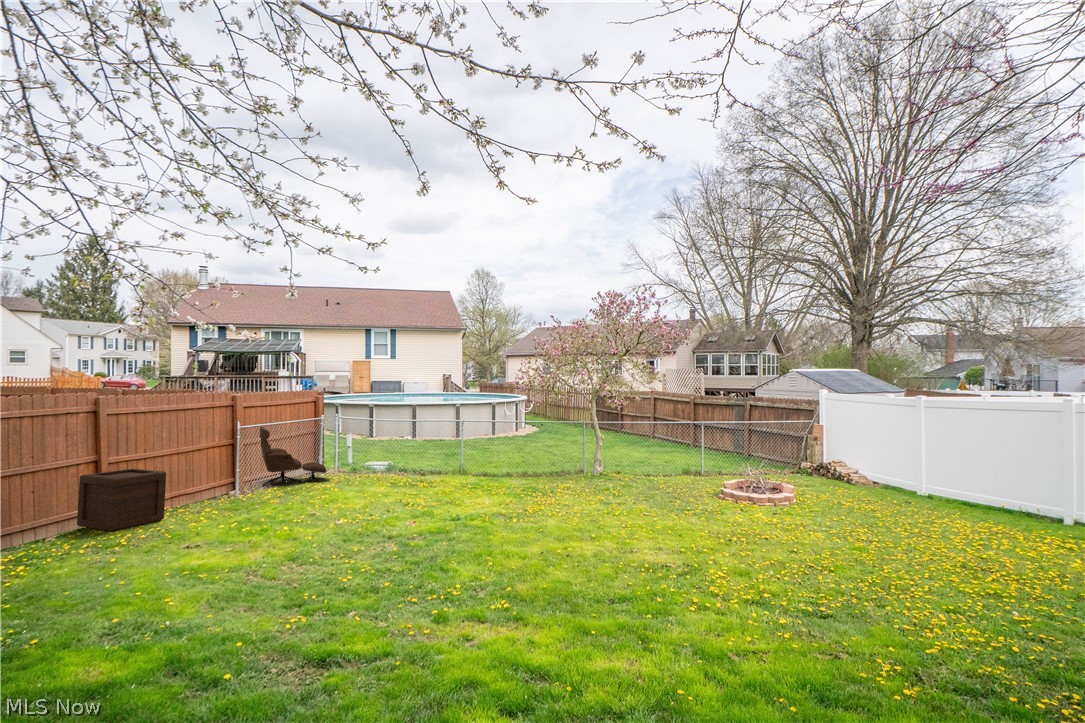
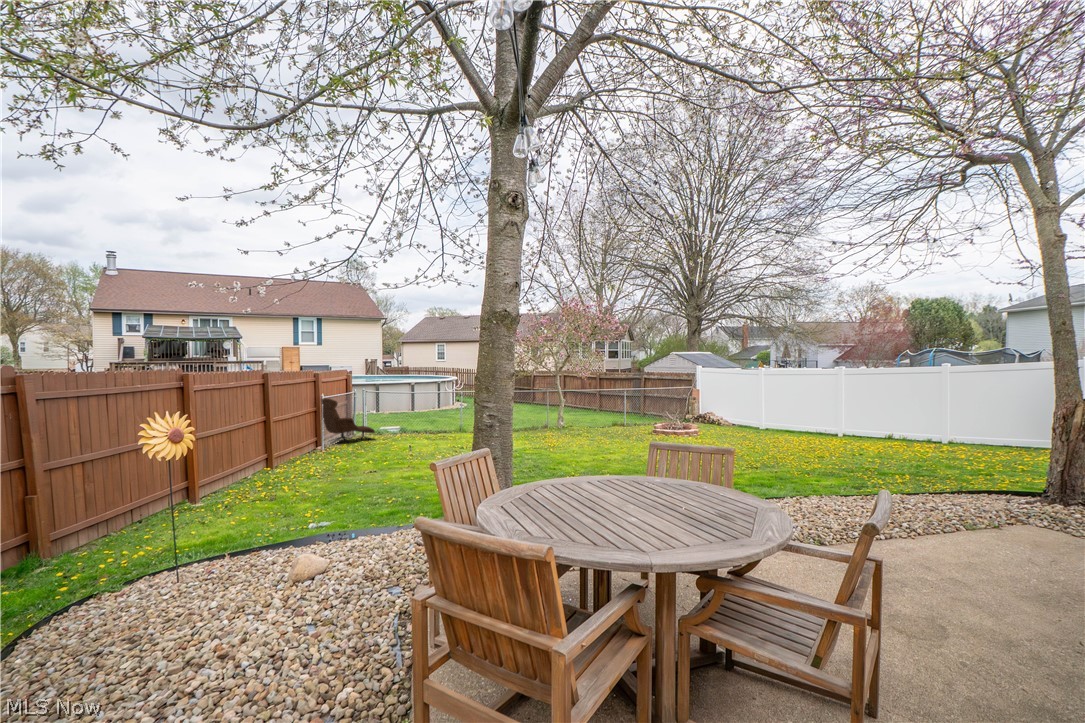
wooden crate: present [77,469,166,531] -> none [254,427,311,470]

